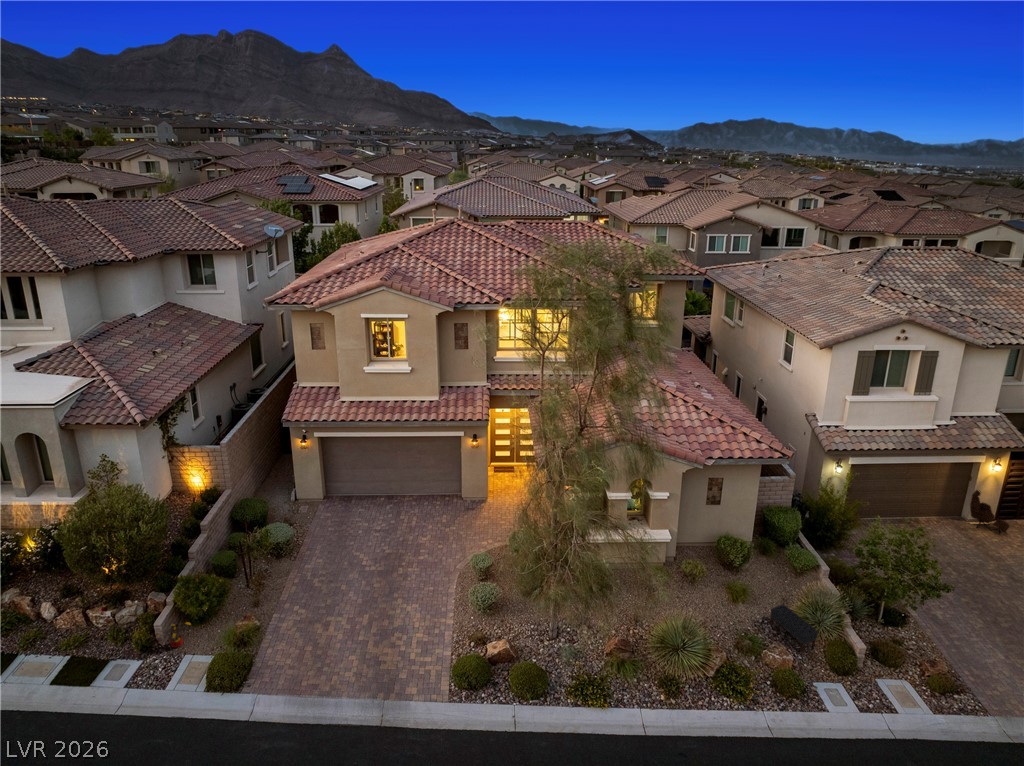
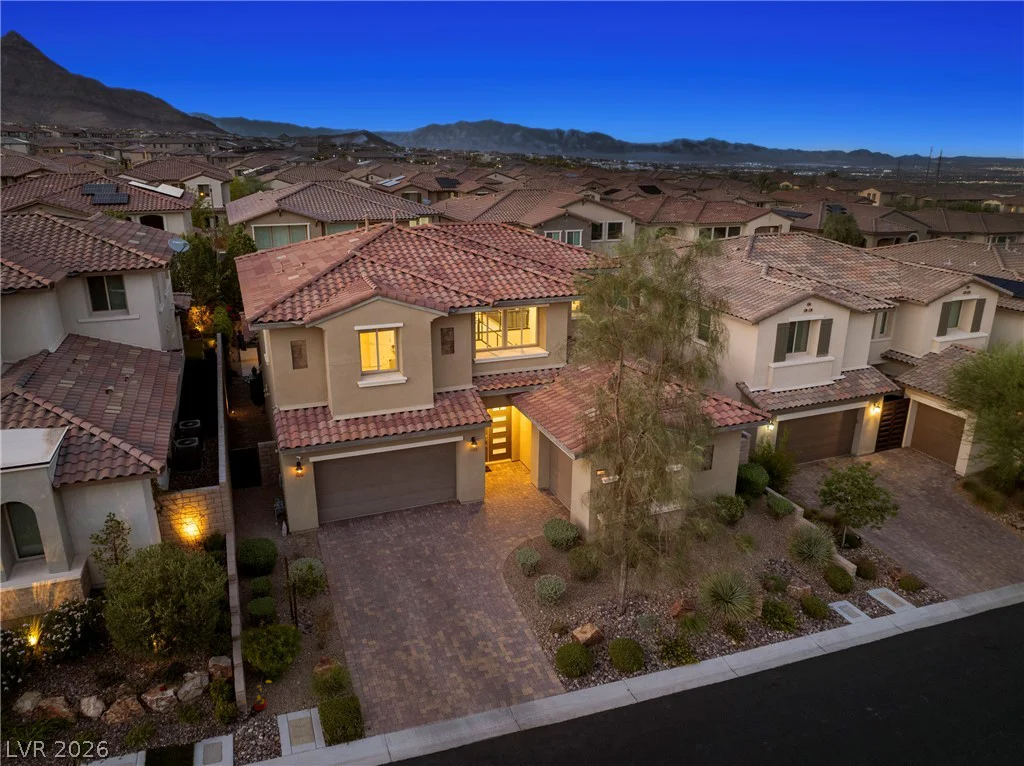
lounge chair: present [970,490,1009,534] -> none [857,428,887,461]
bench: present [769,605,818,652] -> none [773,545,818,581]

